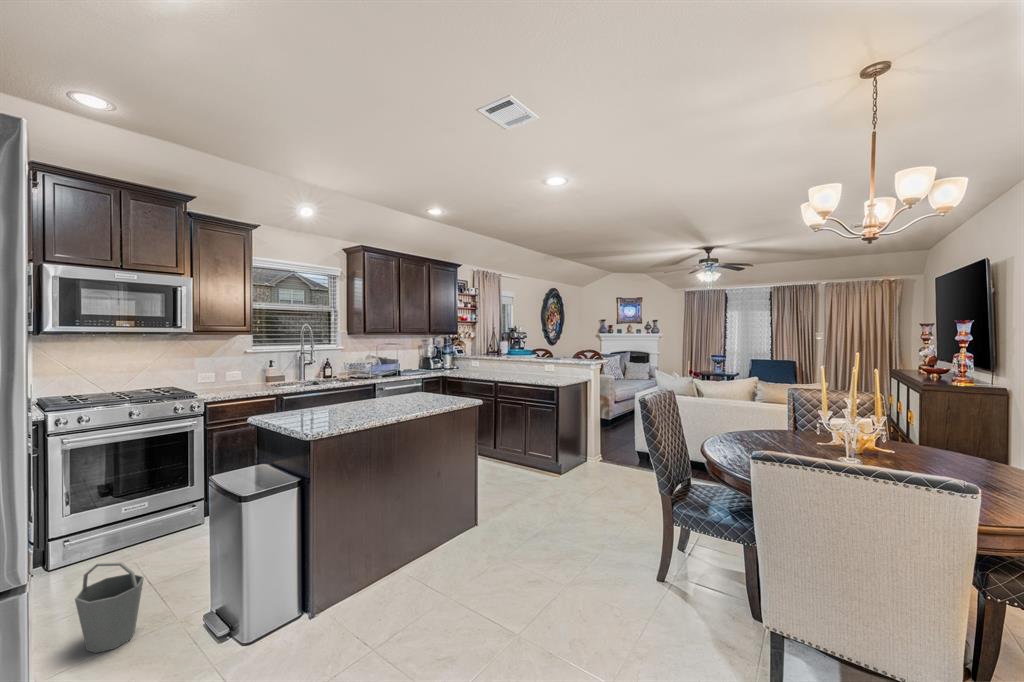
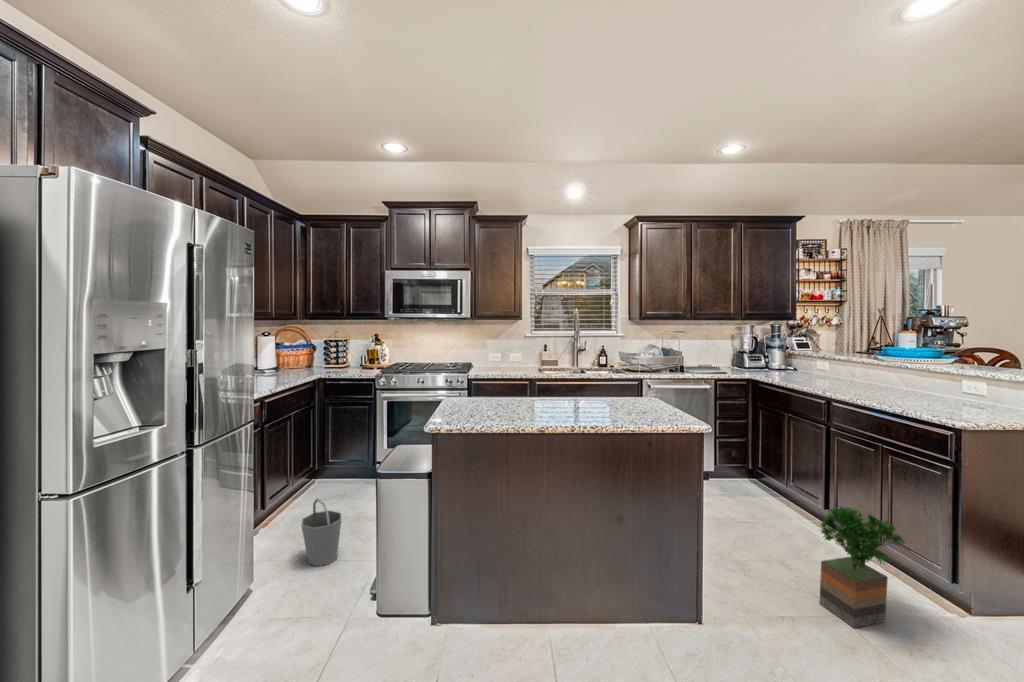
potted tree: none [534,436,572,500] -> present [819,507,905,628]

